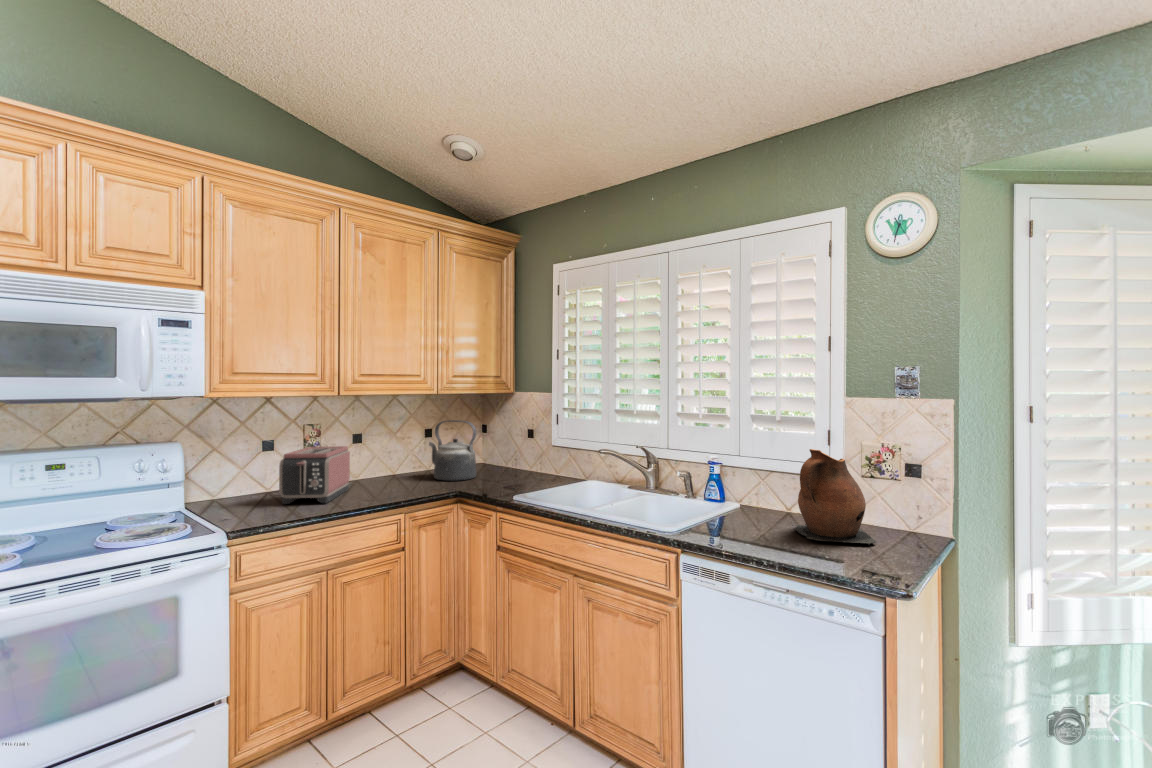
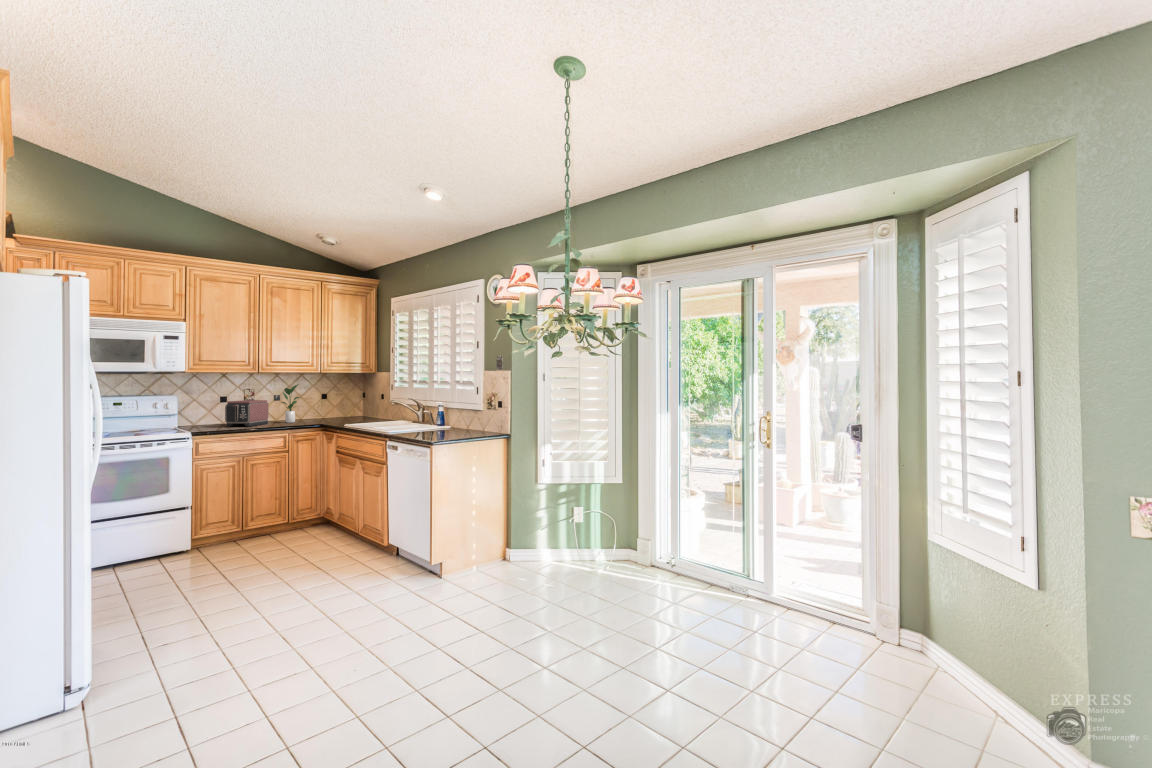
potted plant: none [364,413,406,486] -> present [281,384,300,423]
kettle: present [429,420,476,481] -> none [321,389,347,422]
ceramic pitcher: present [792,449,876,545] -> none [442,394,480,435]

